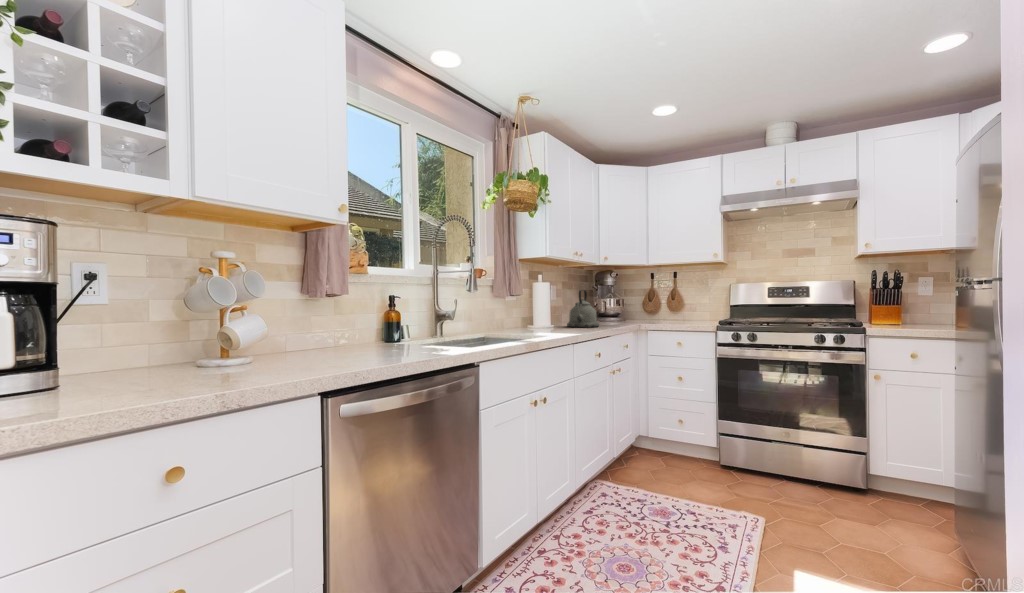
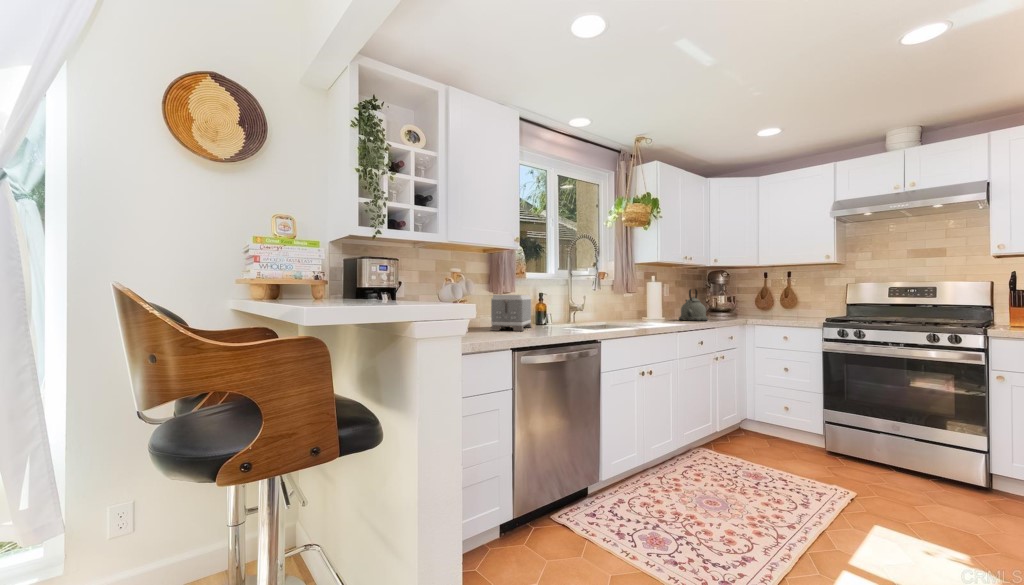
toaster: none [314,300,384,355] -> present [490,295,532,331]

